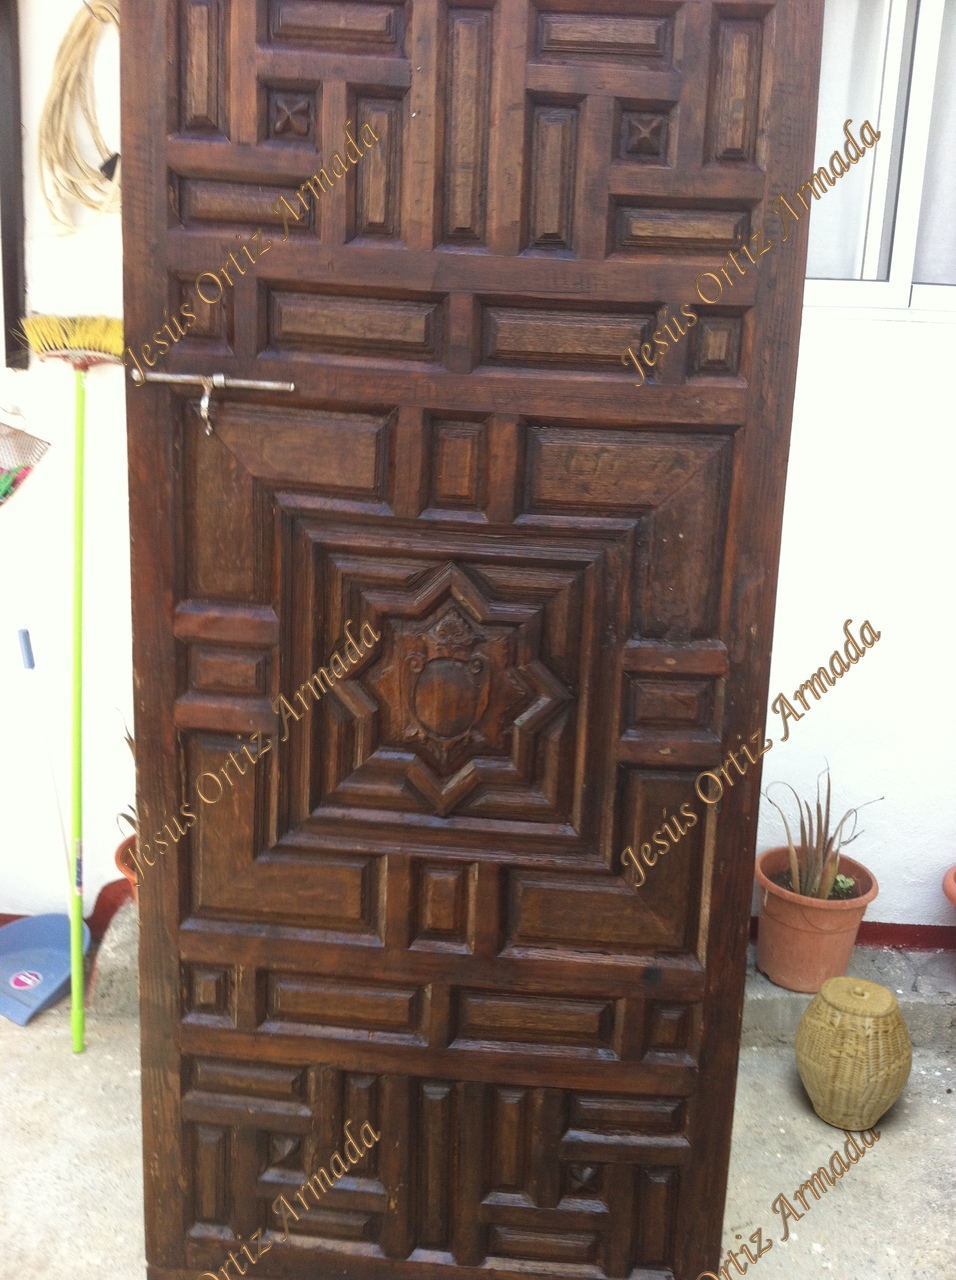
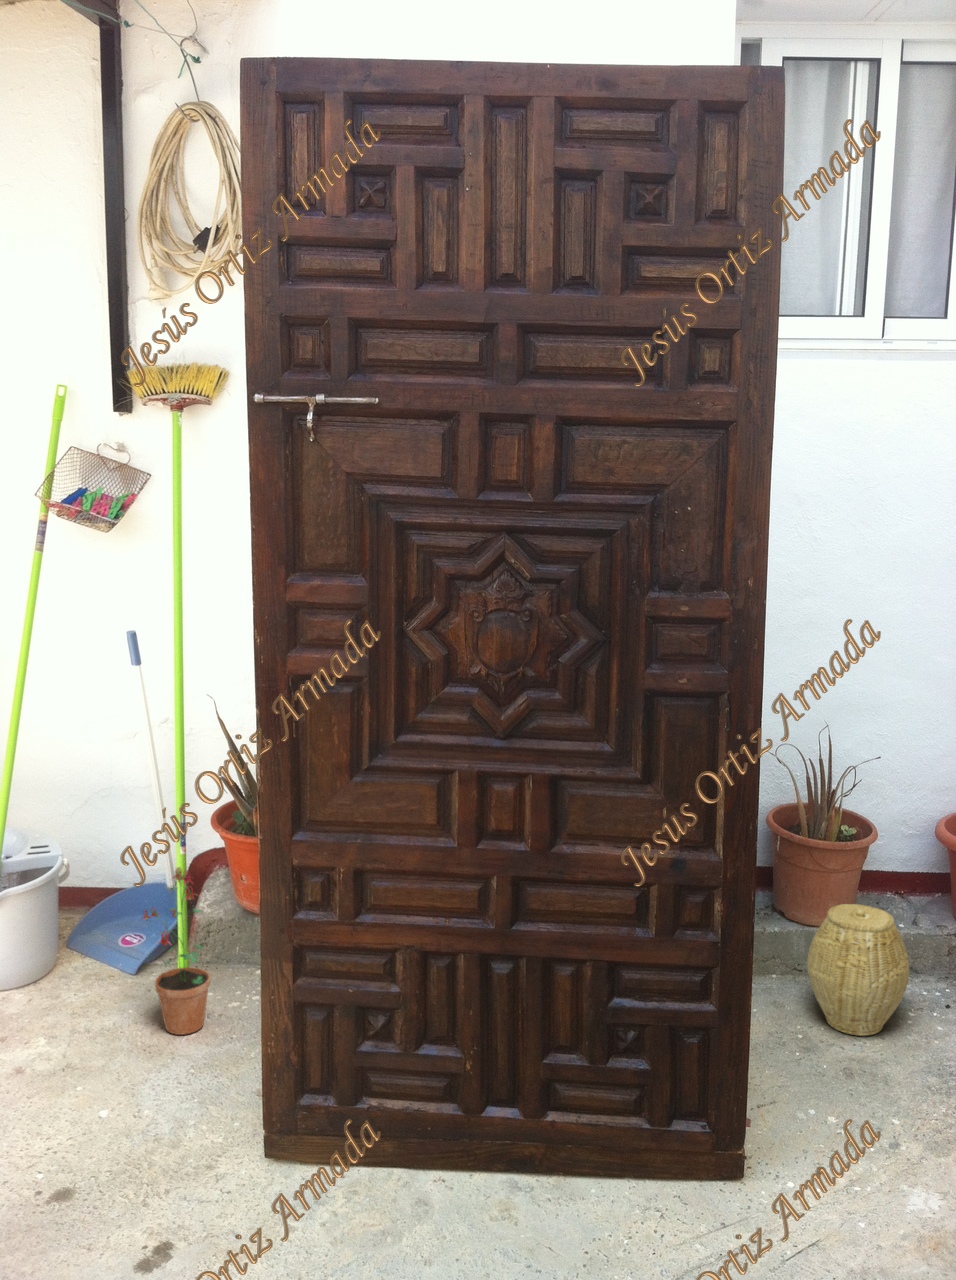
potted plant: none [24,917,104,1113] -> present [142,868,210,1035]

